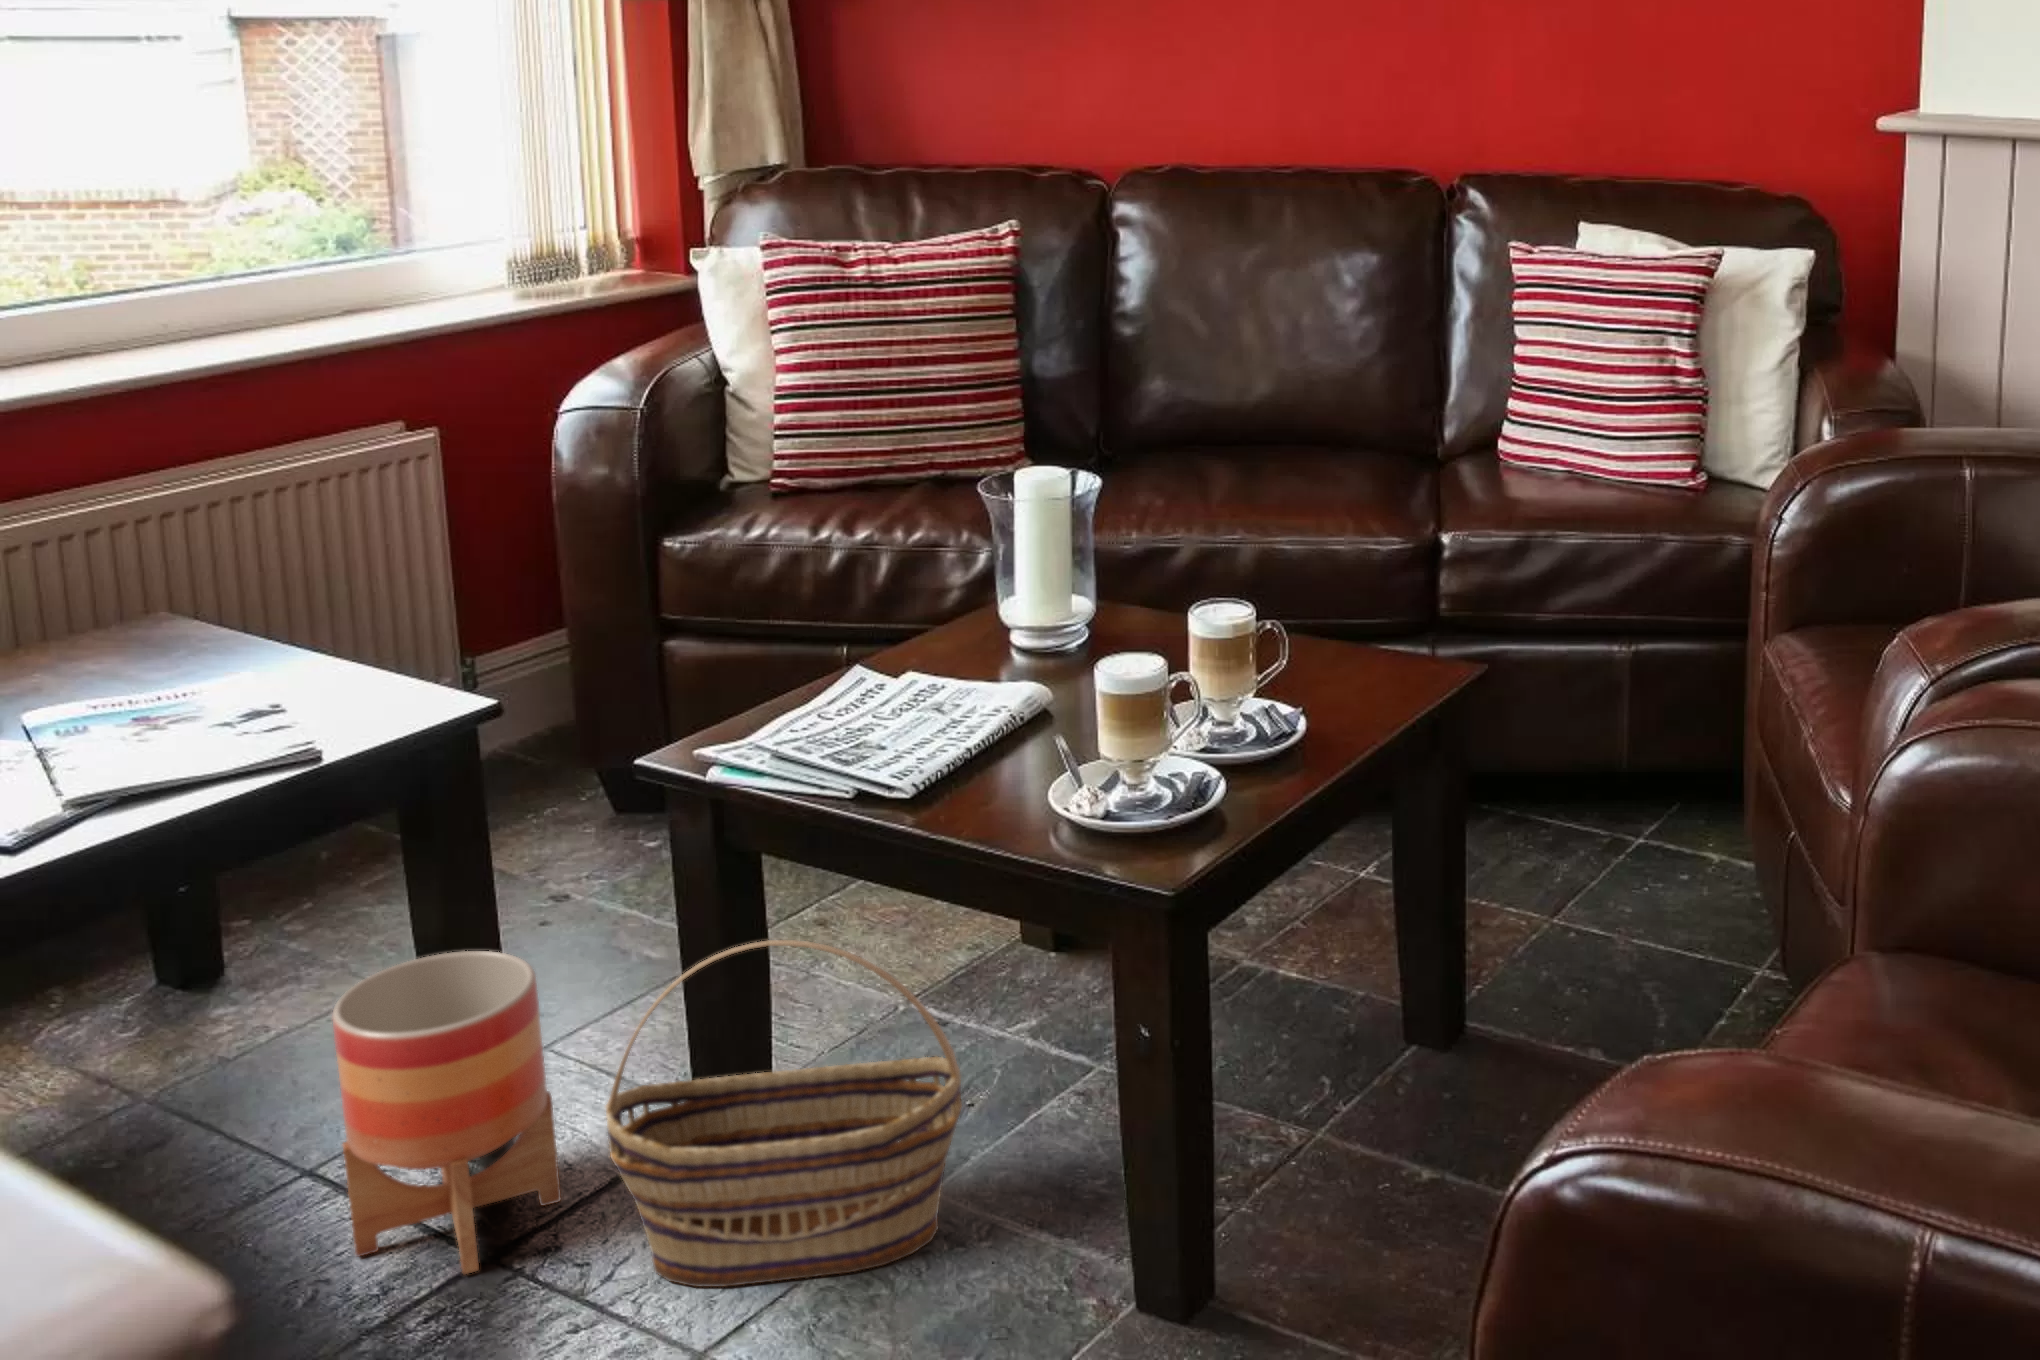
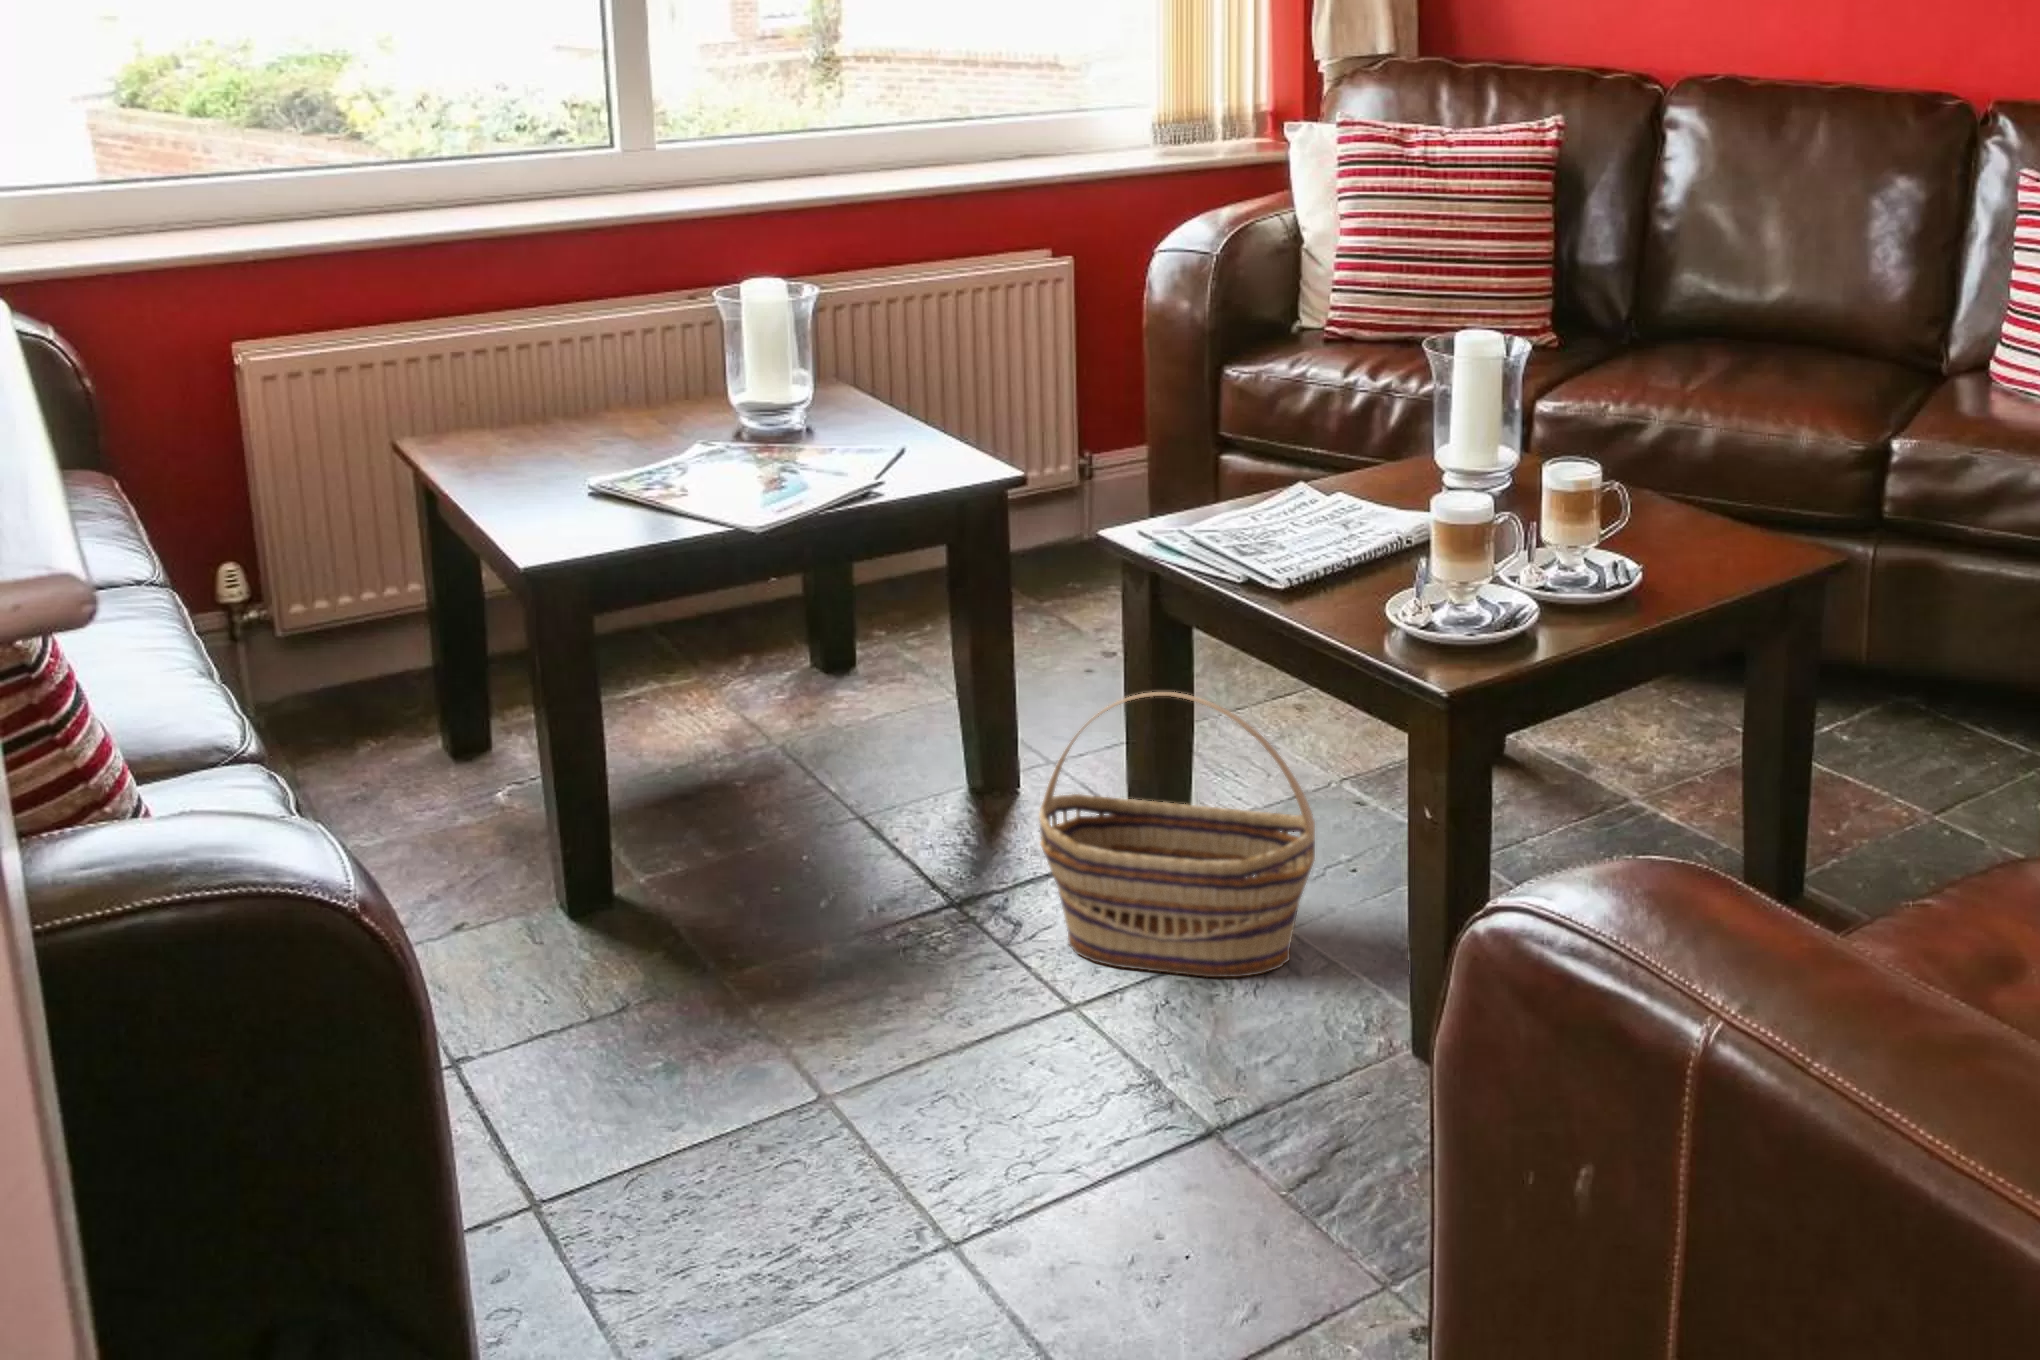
planter: present [333,951,561,1274] -> none [863,665,1024,916]

